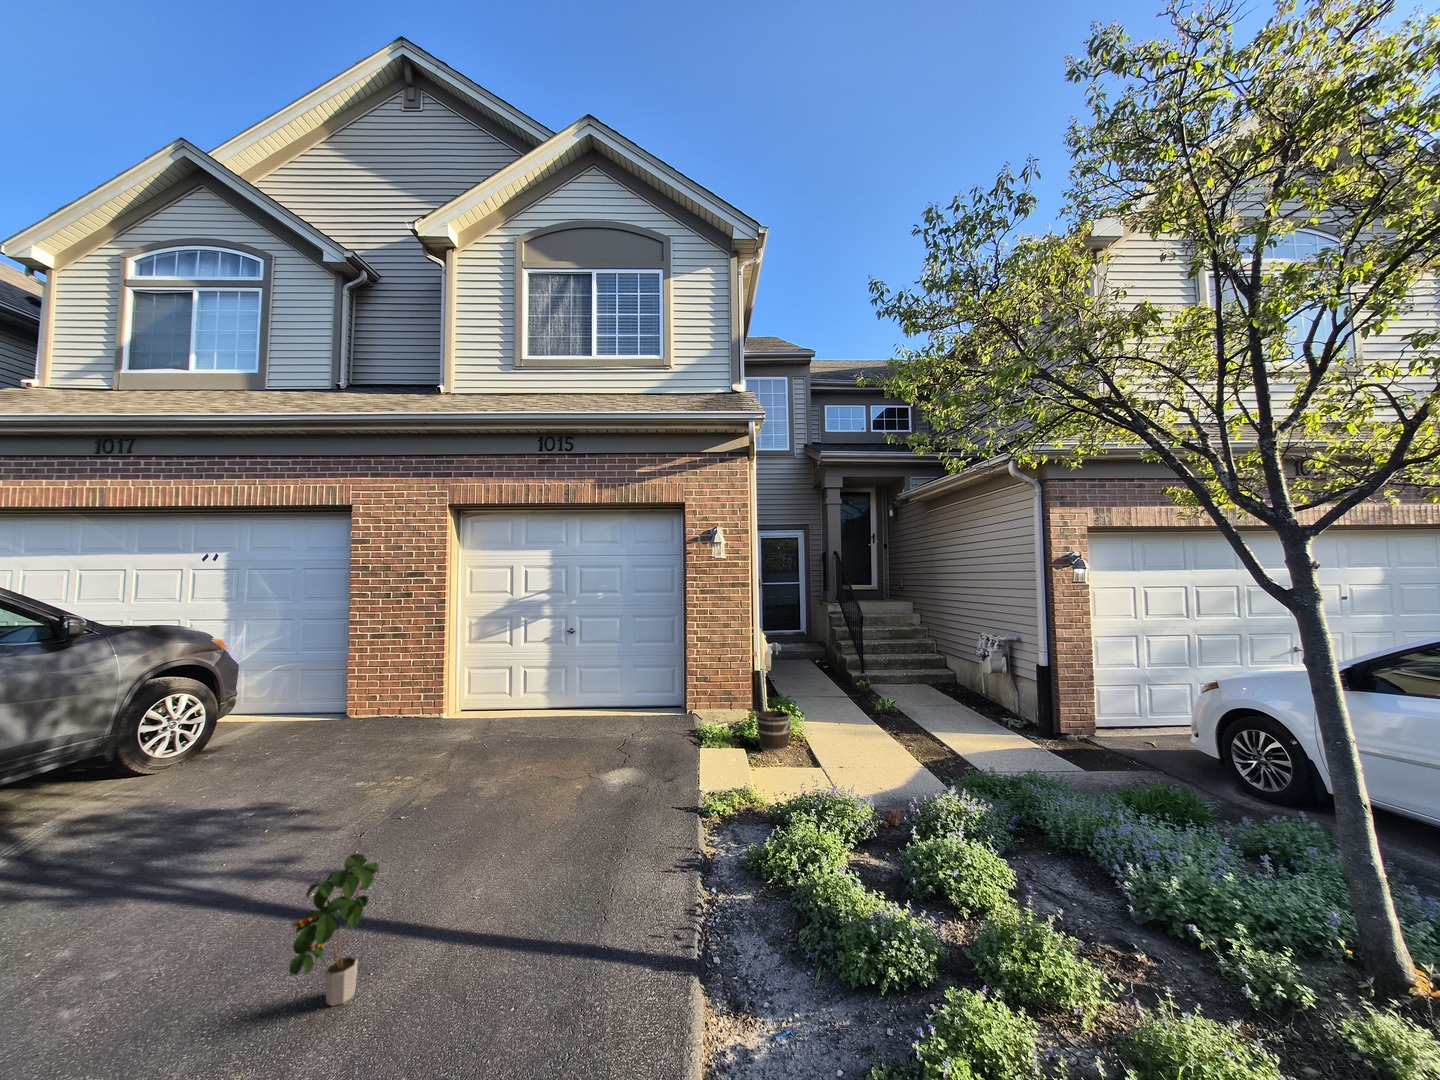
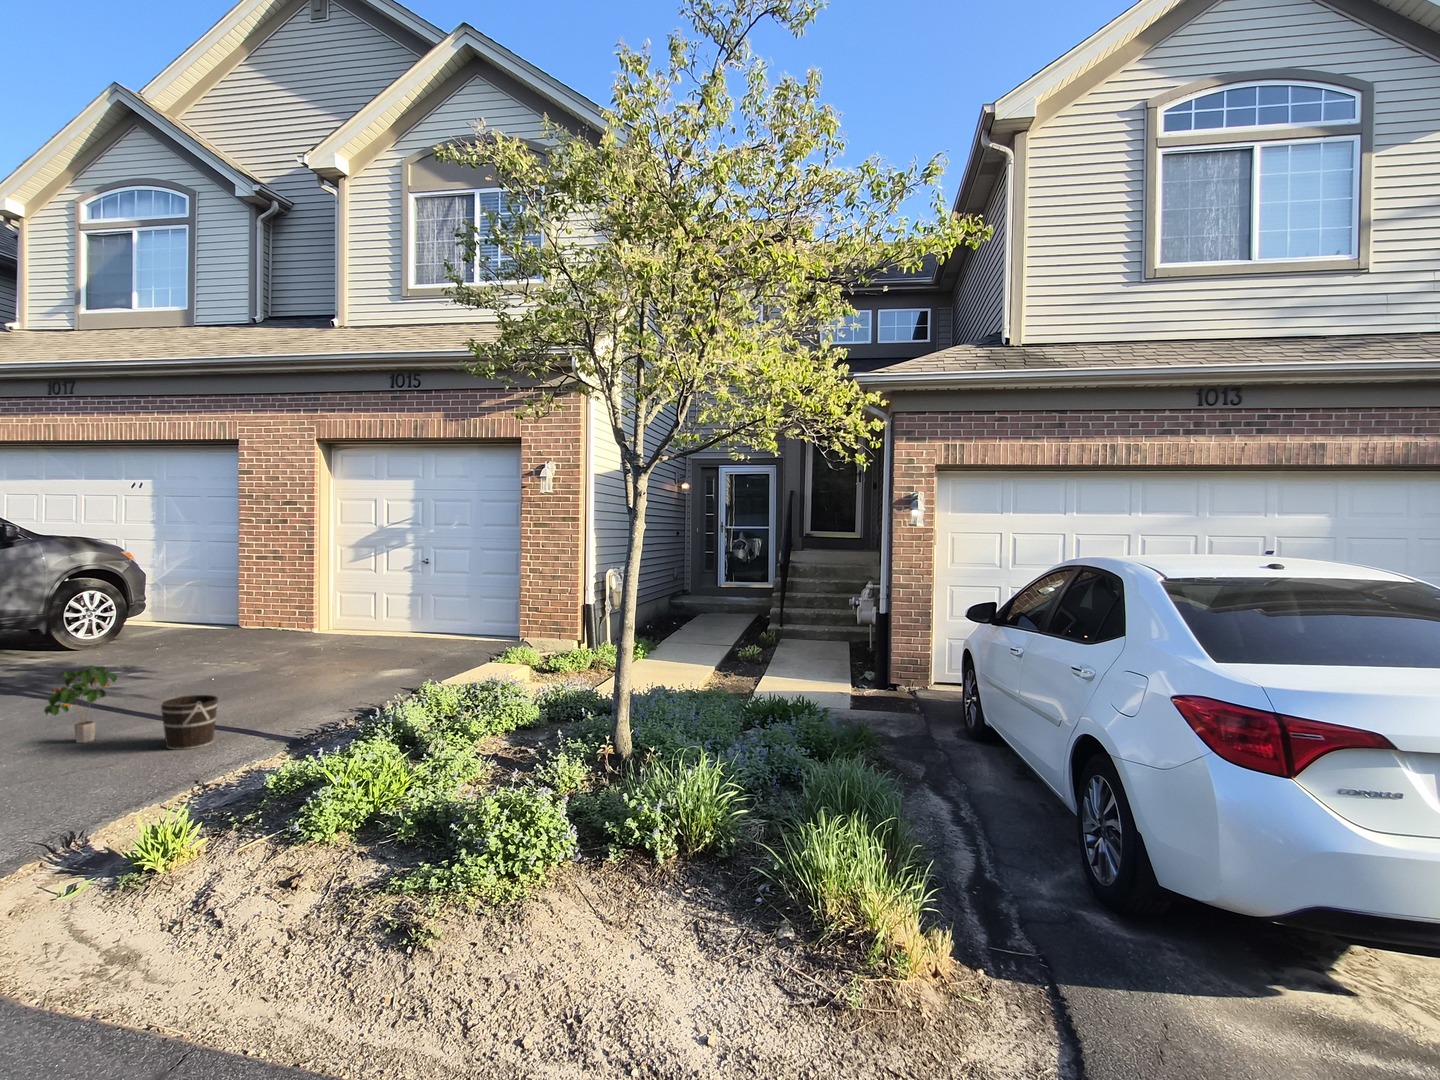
bucket: present [756,710,791,751] -> present [161,695,218,750]

